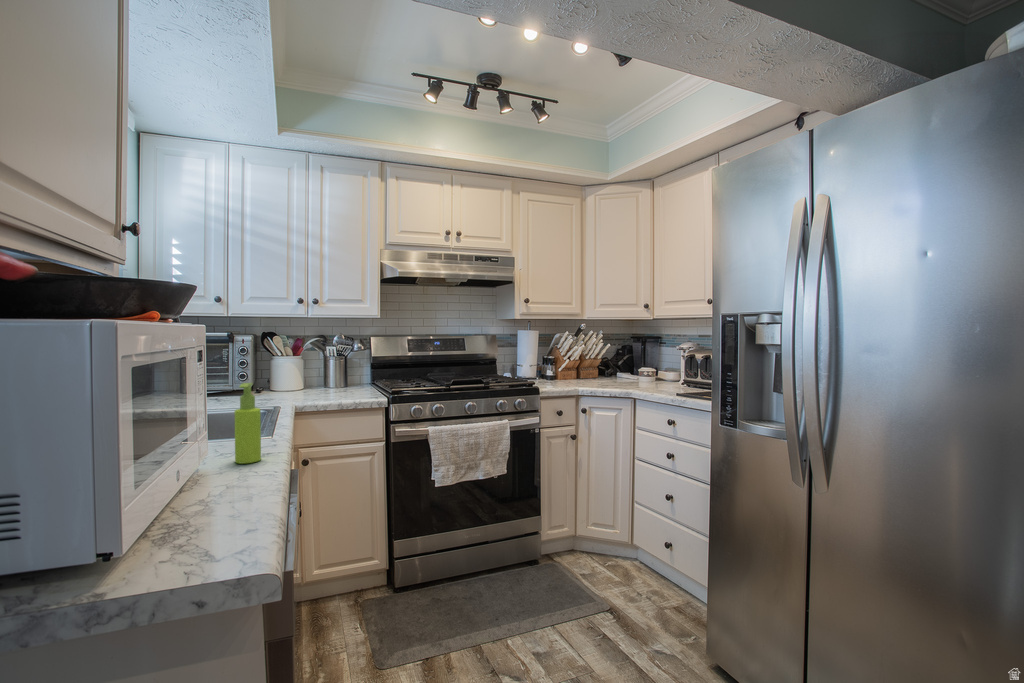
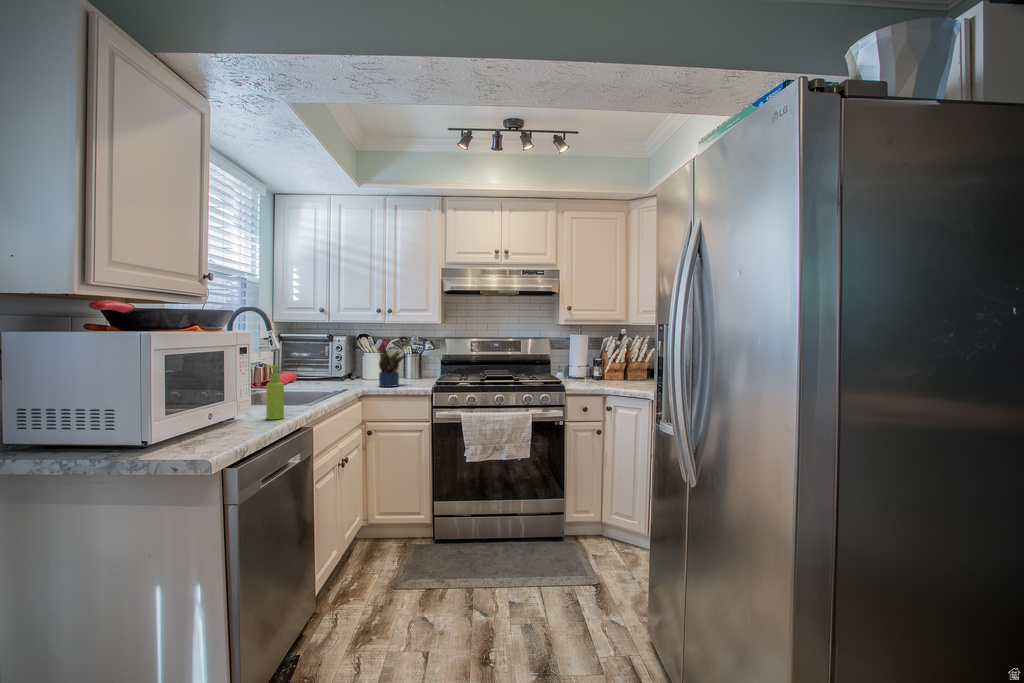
potted plant: none [313,333,359,400] -> present [379,337,412,387]

